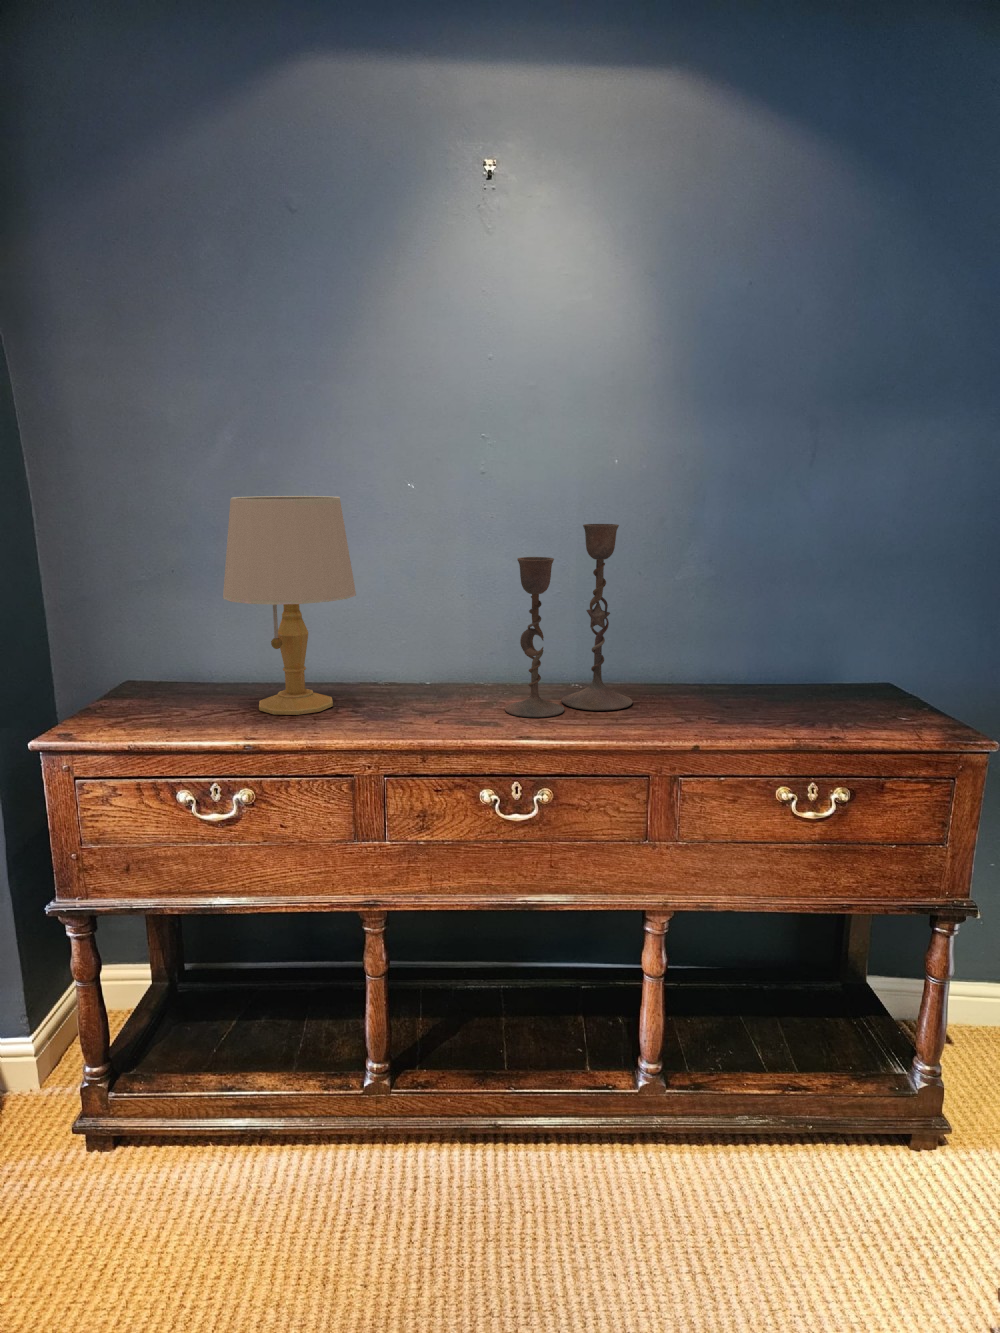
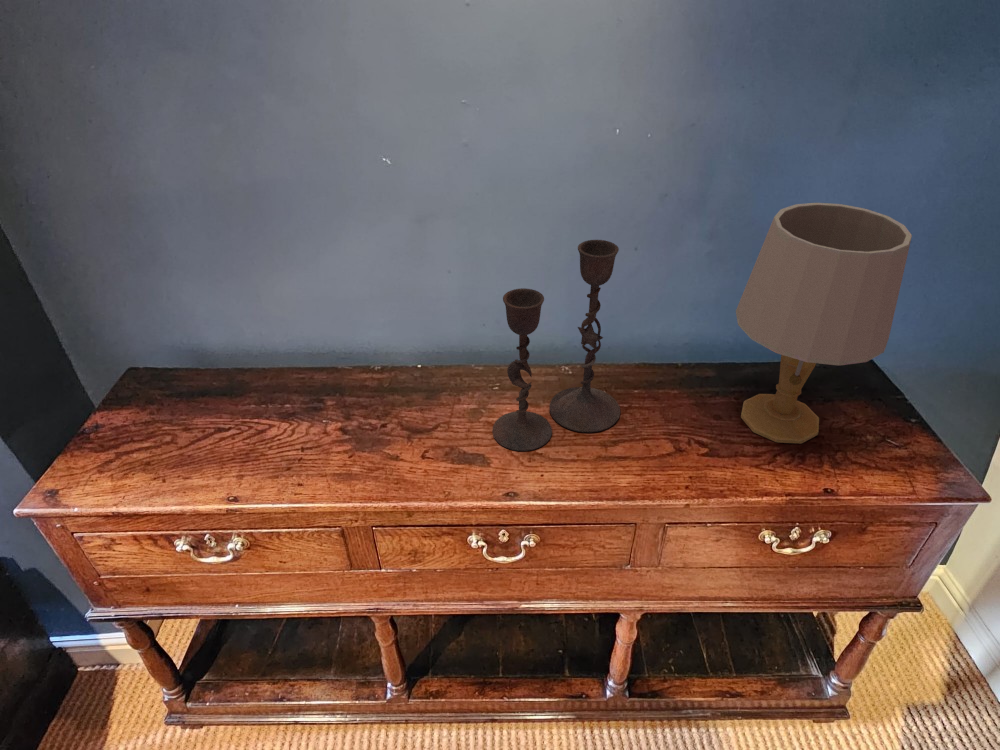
table lamp: present [223,496,356,715] -> present [736,203,912,444]

